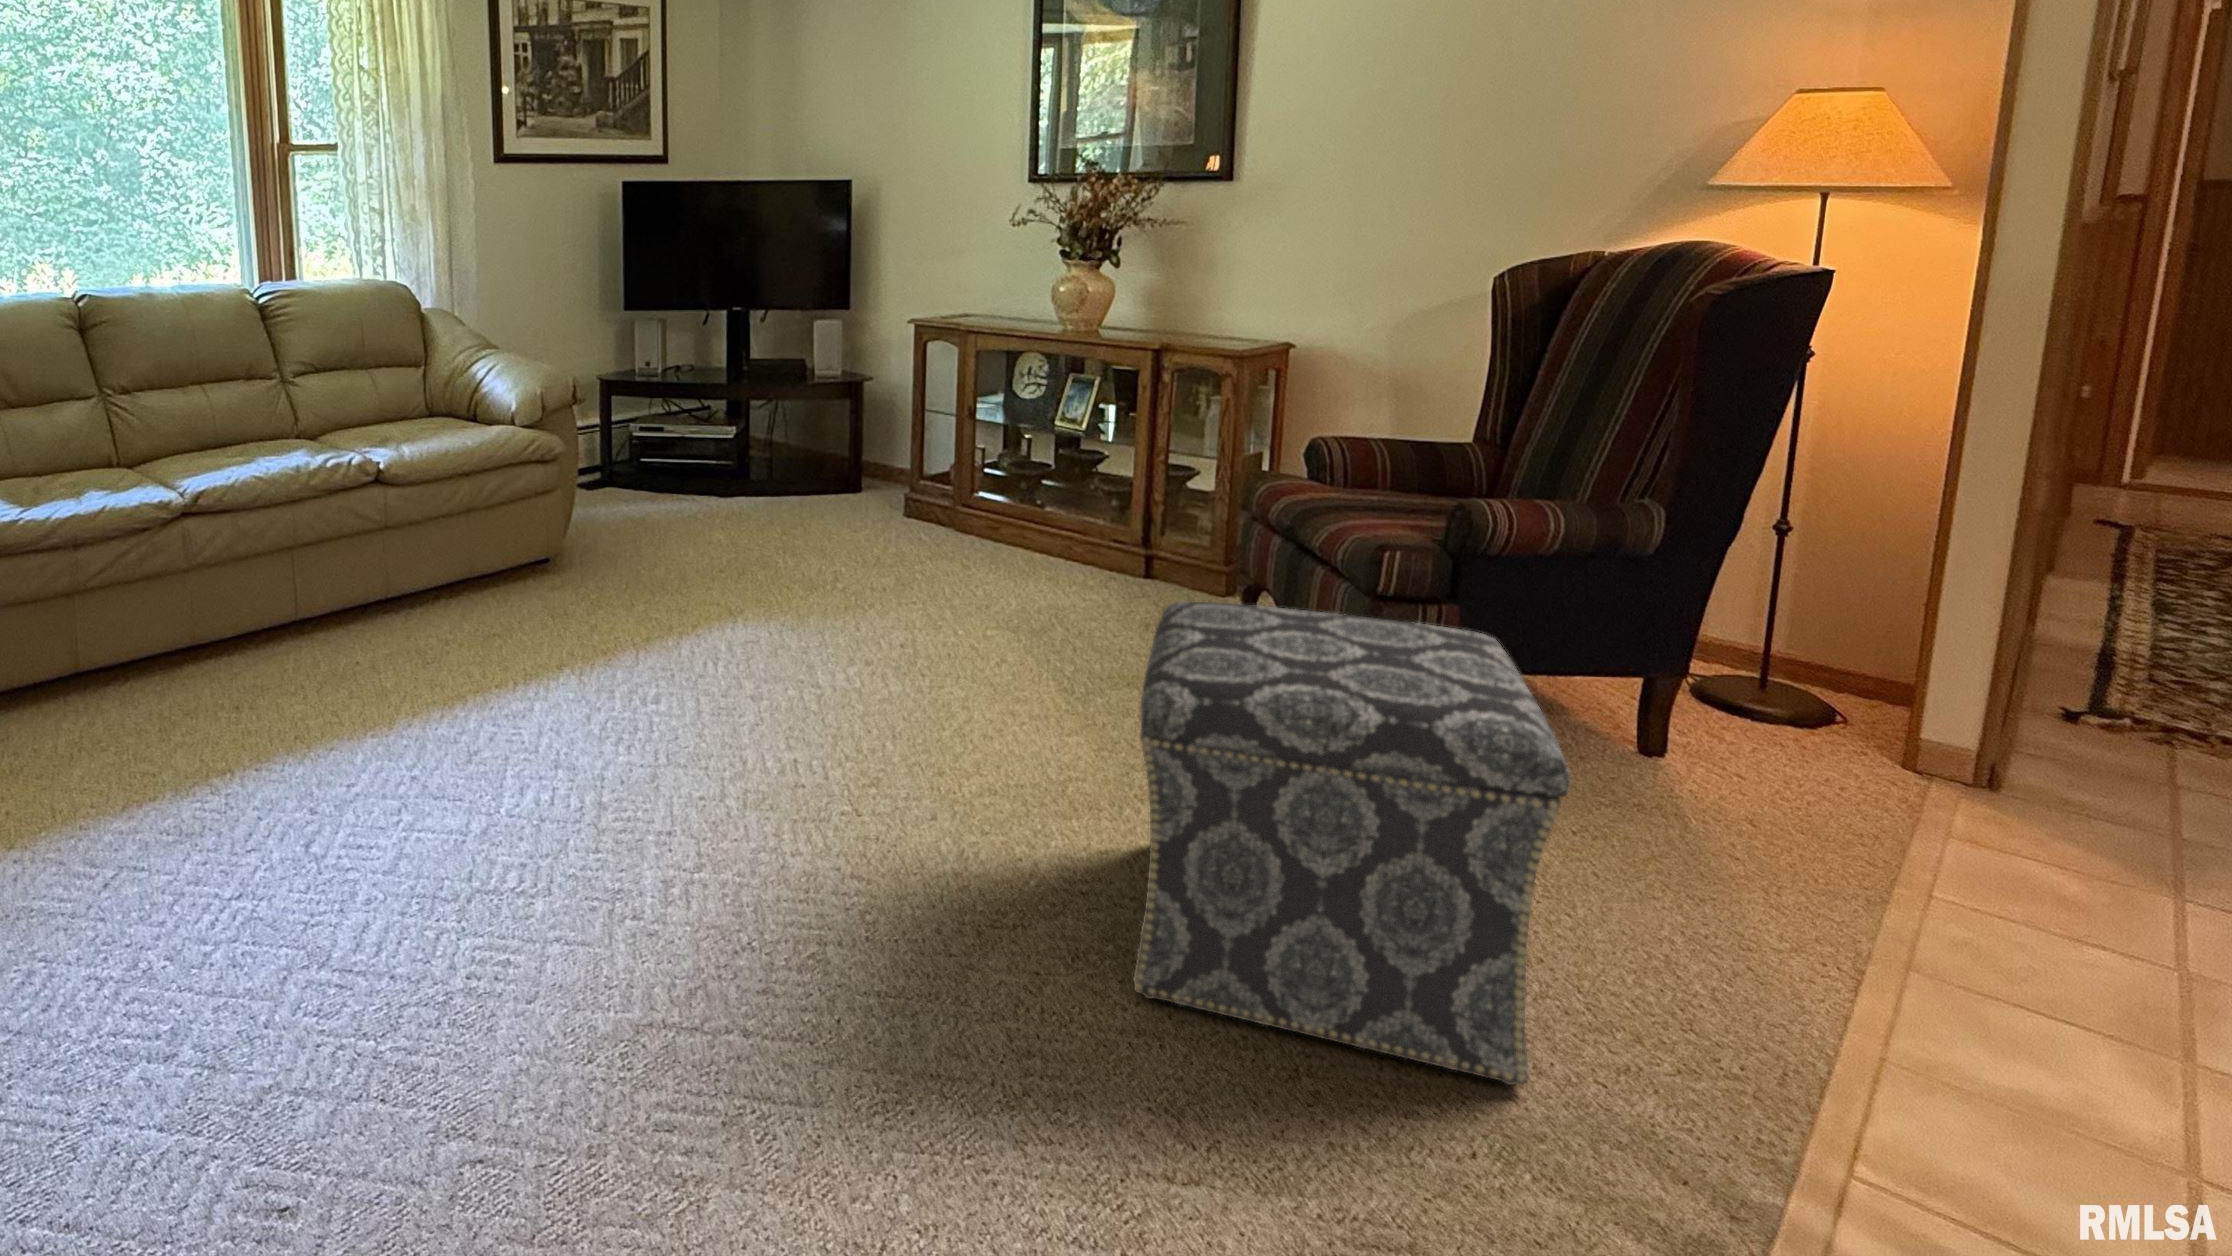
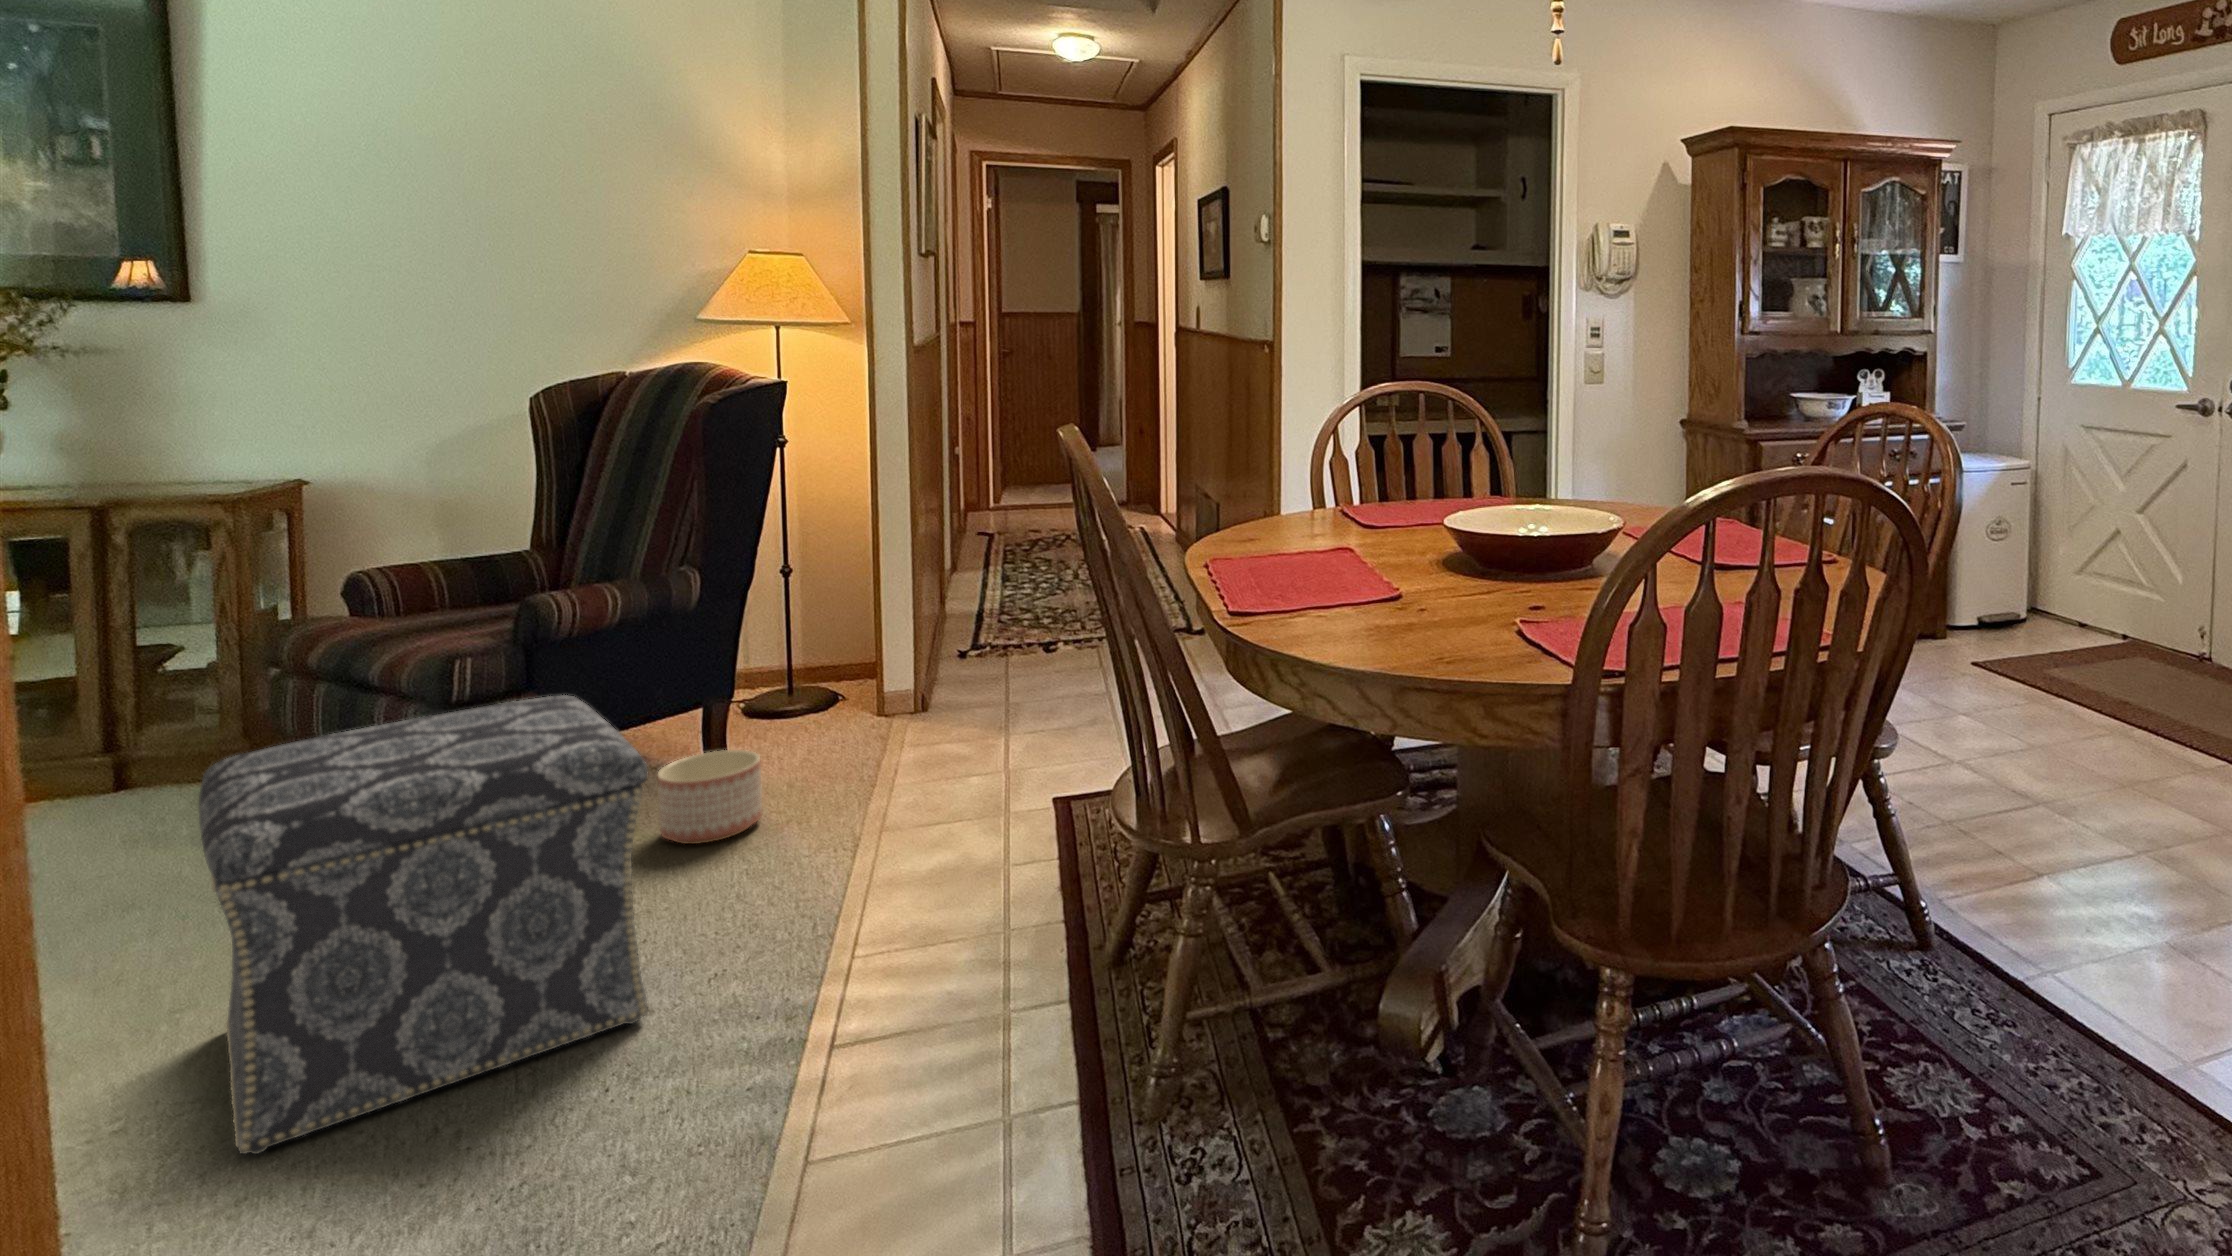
planter: none [1571,740,1719,867] -> present [658,750,762,844]

